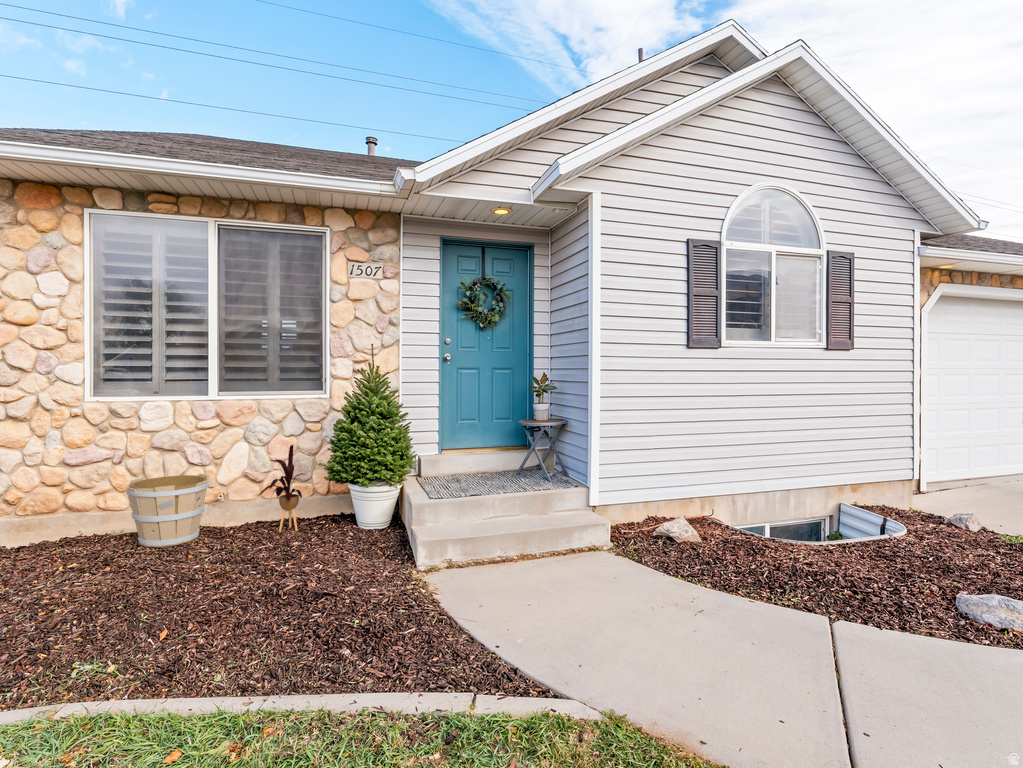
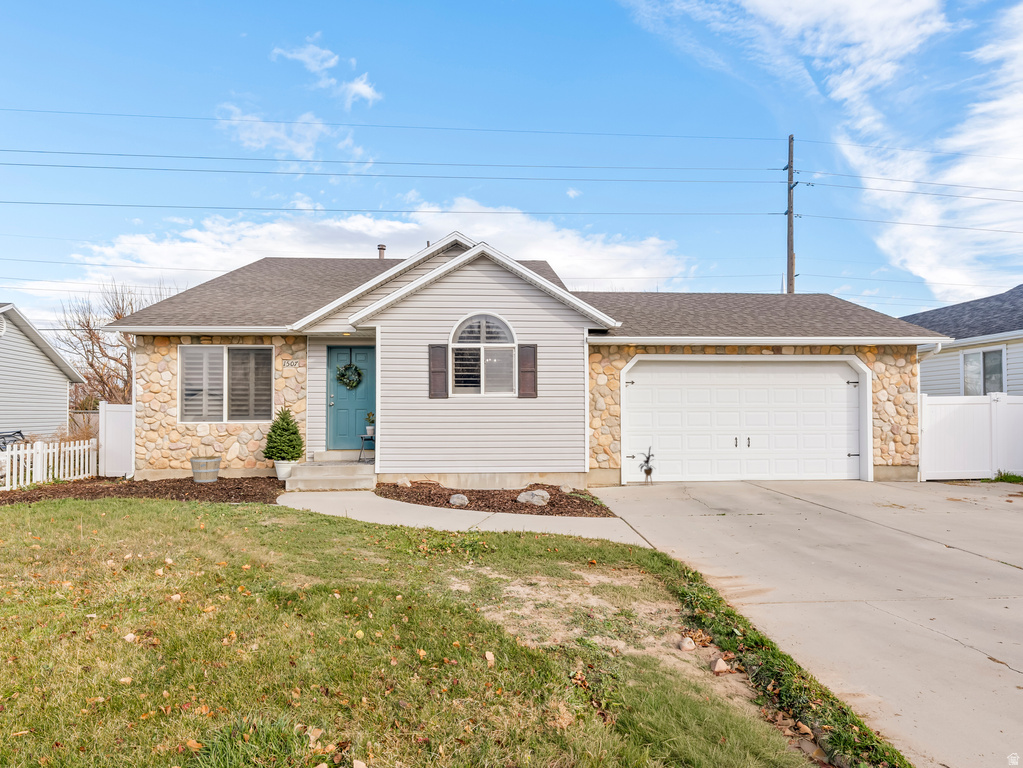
house plant: present [258,445,305,532] -> present [640,447,654,484]

